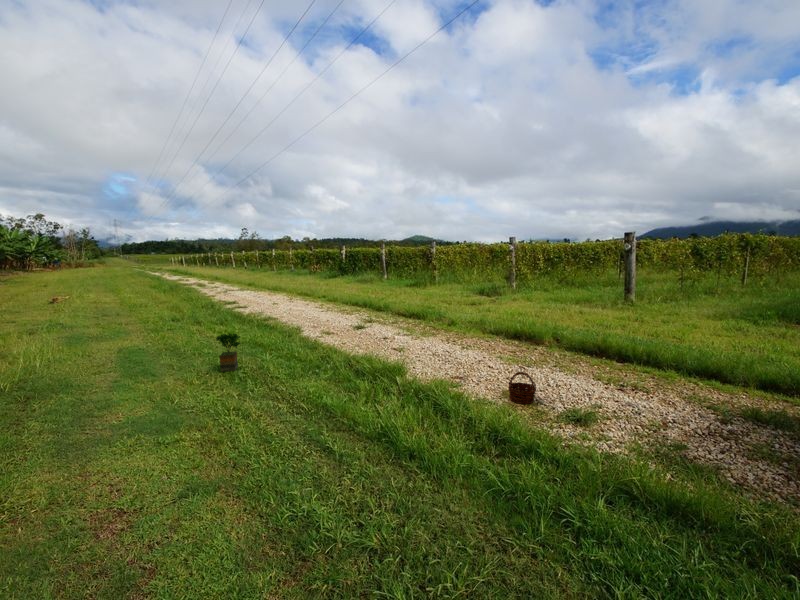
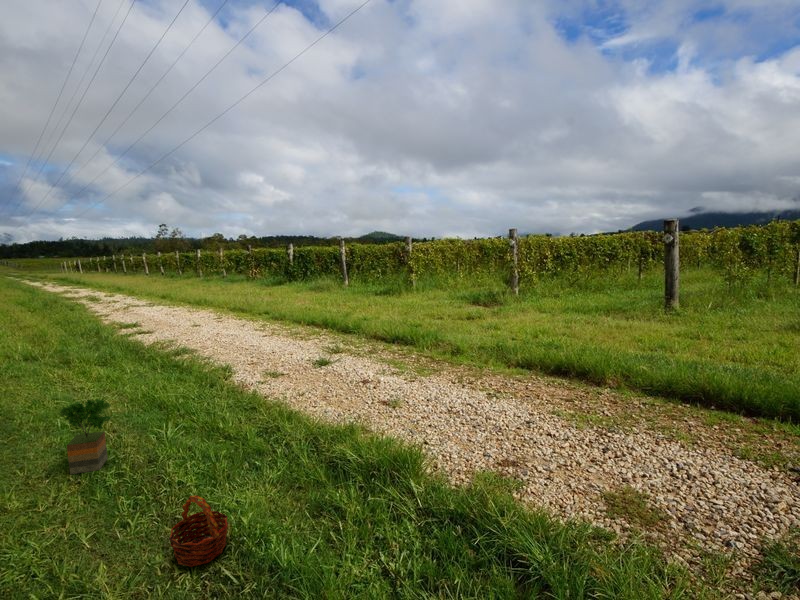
basket: present [508,372,536,404] -> present [169,495,228,567]

